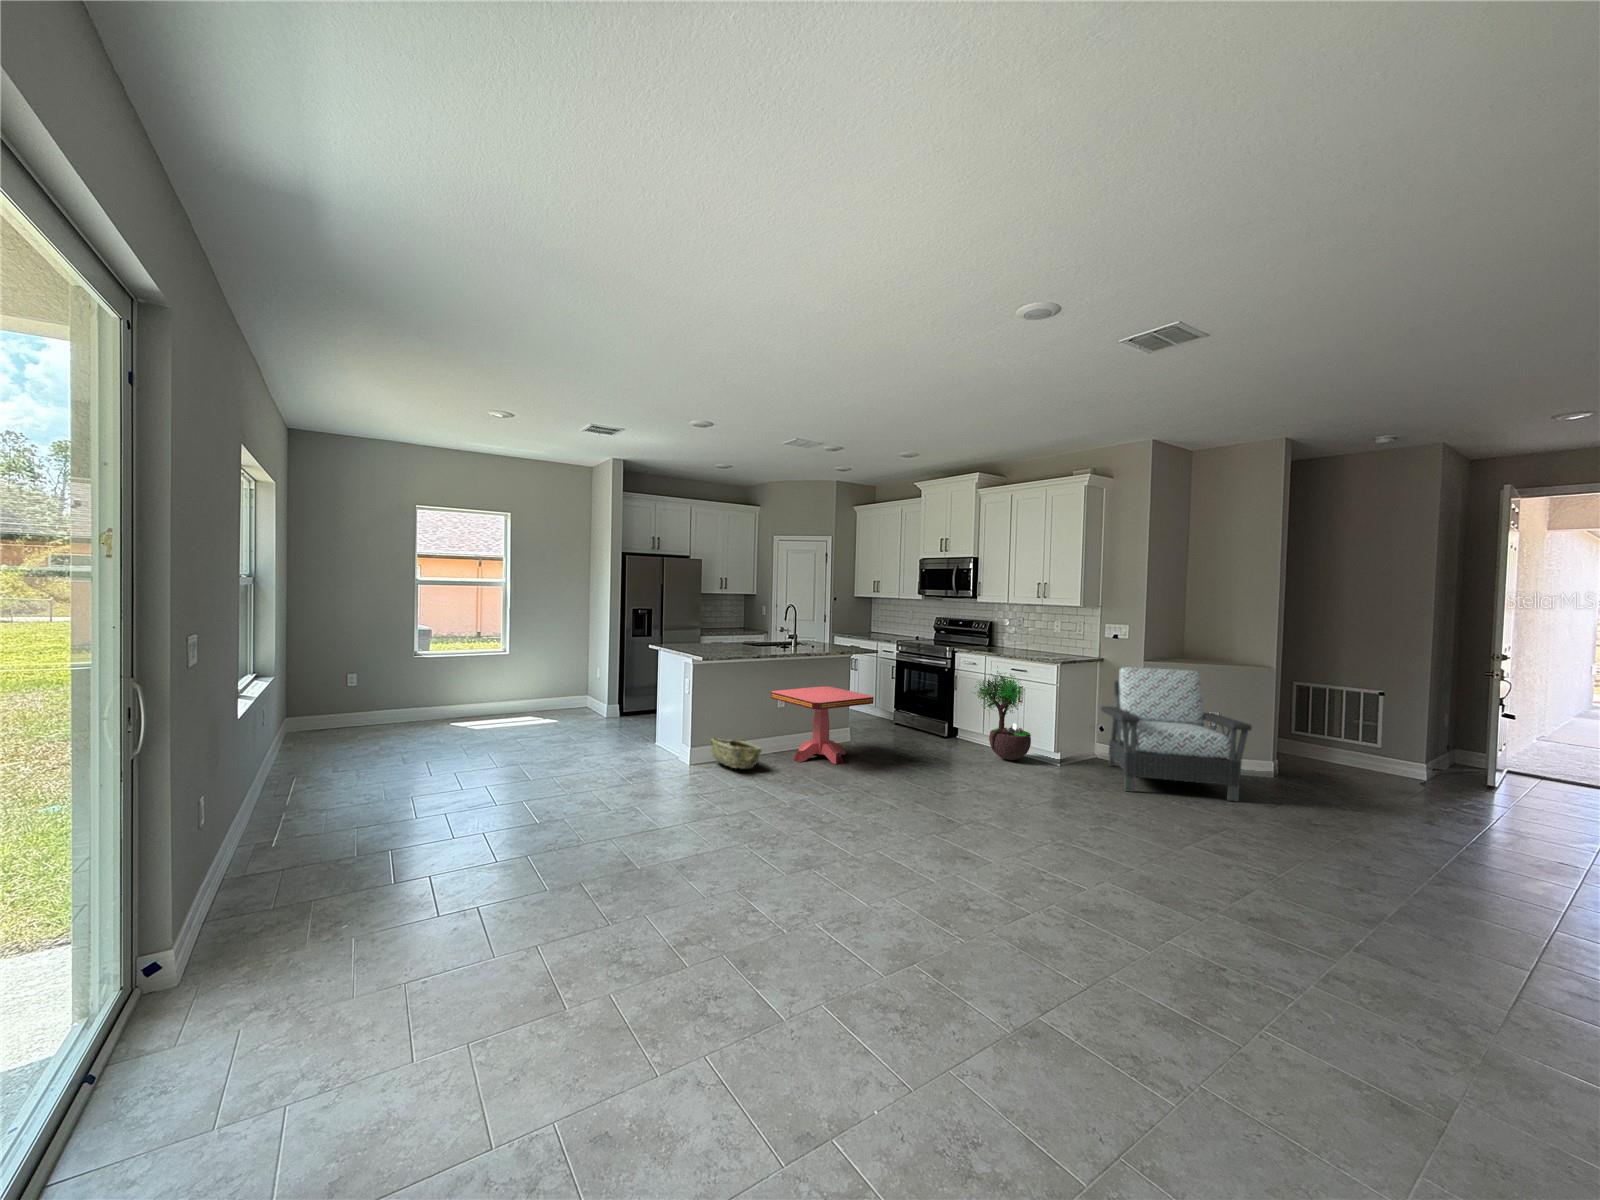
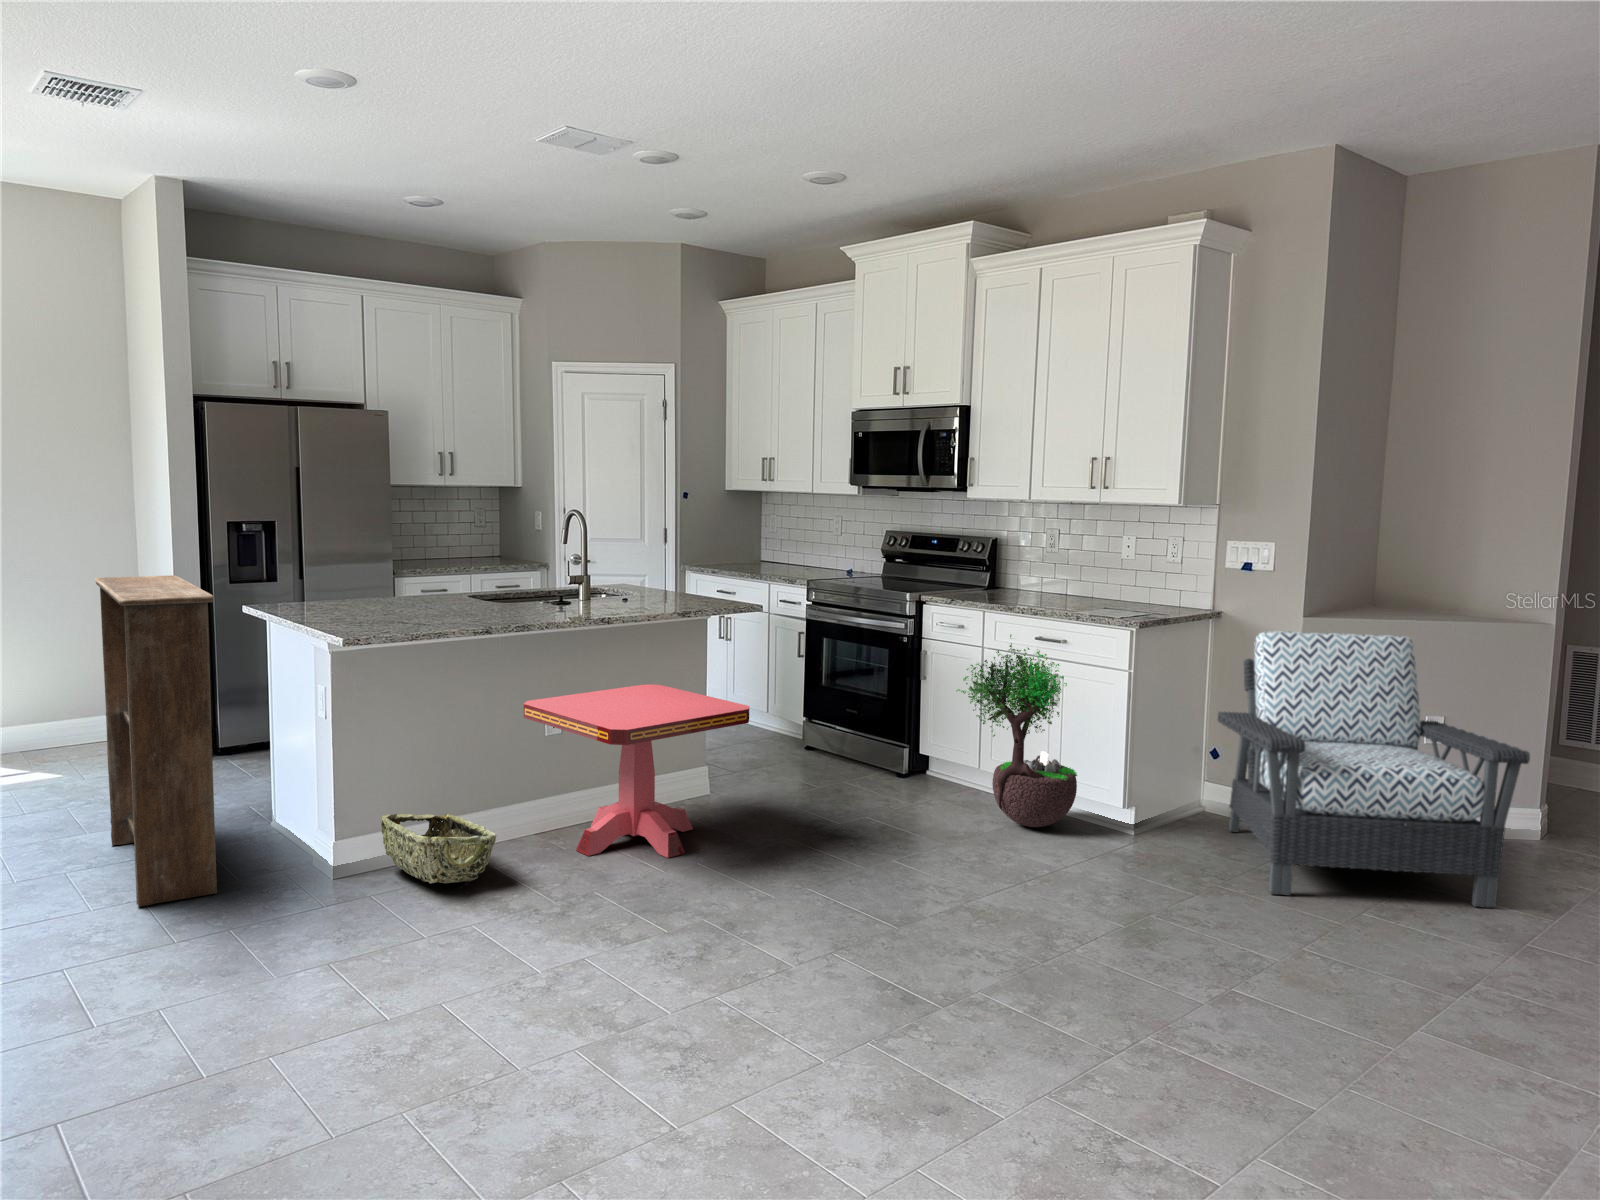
bookshelf: none [593,631,650,771] -> present [95,575,217,906]

